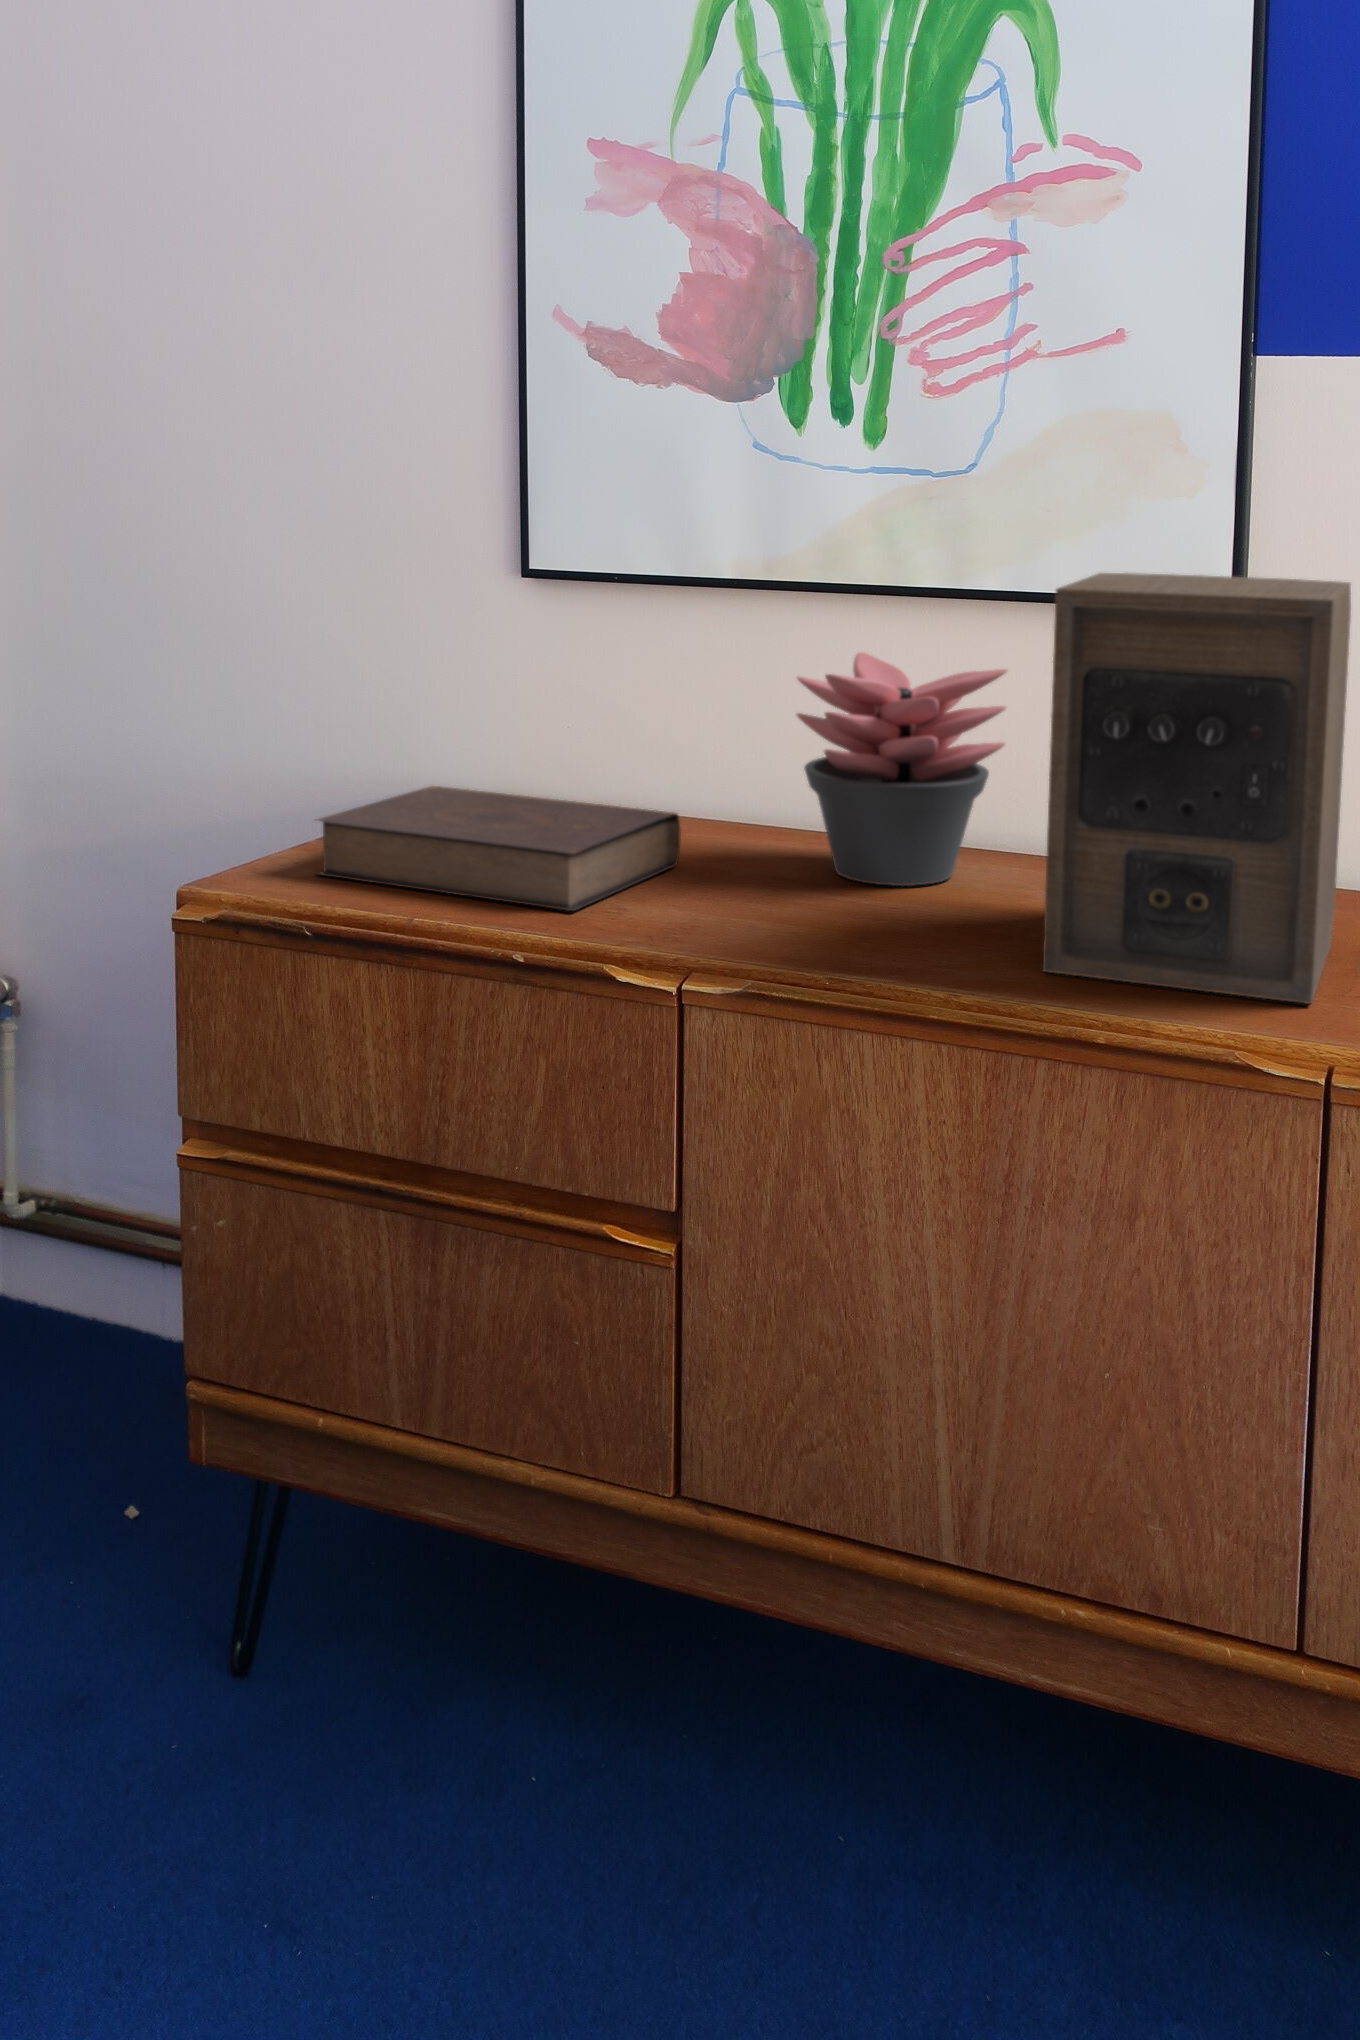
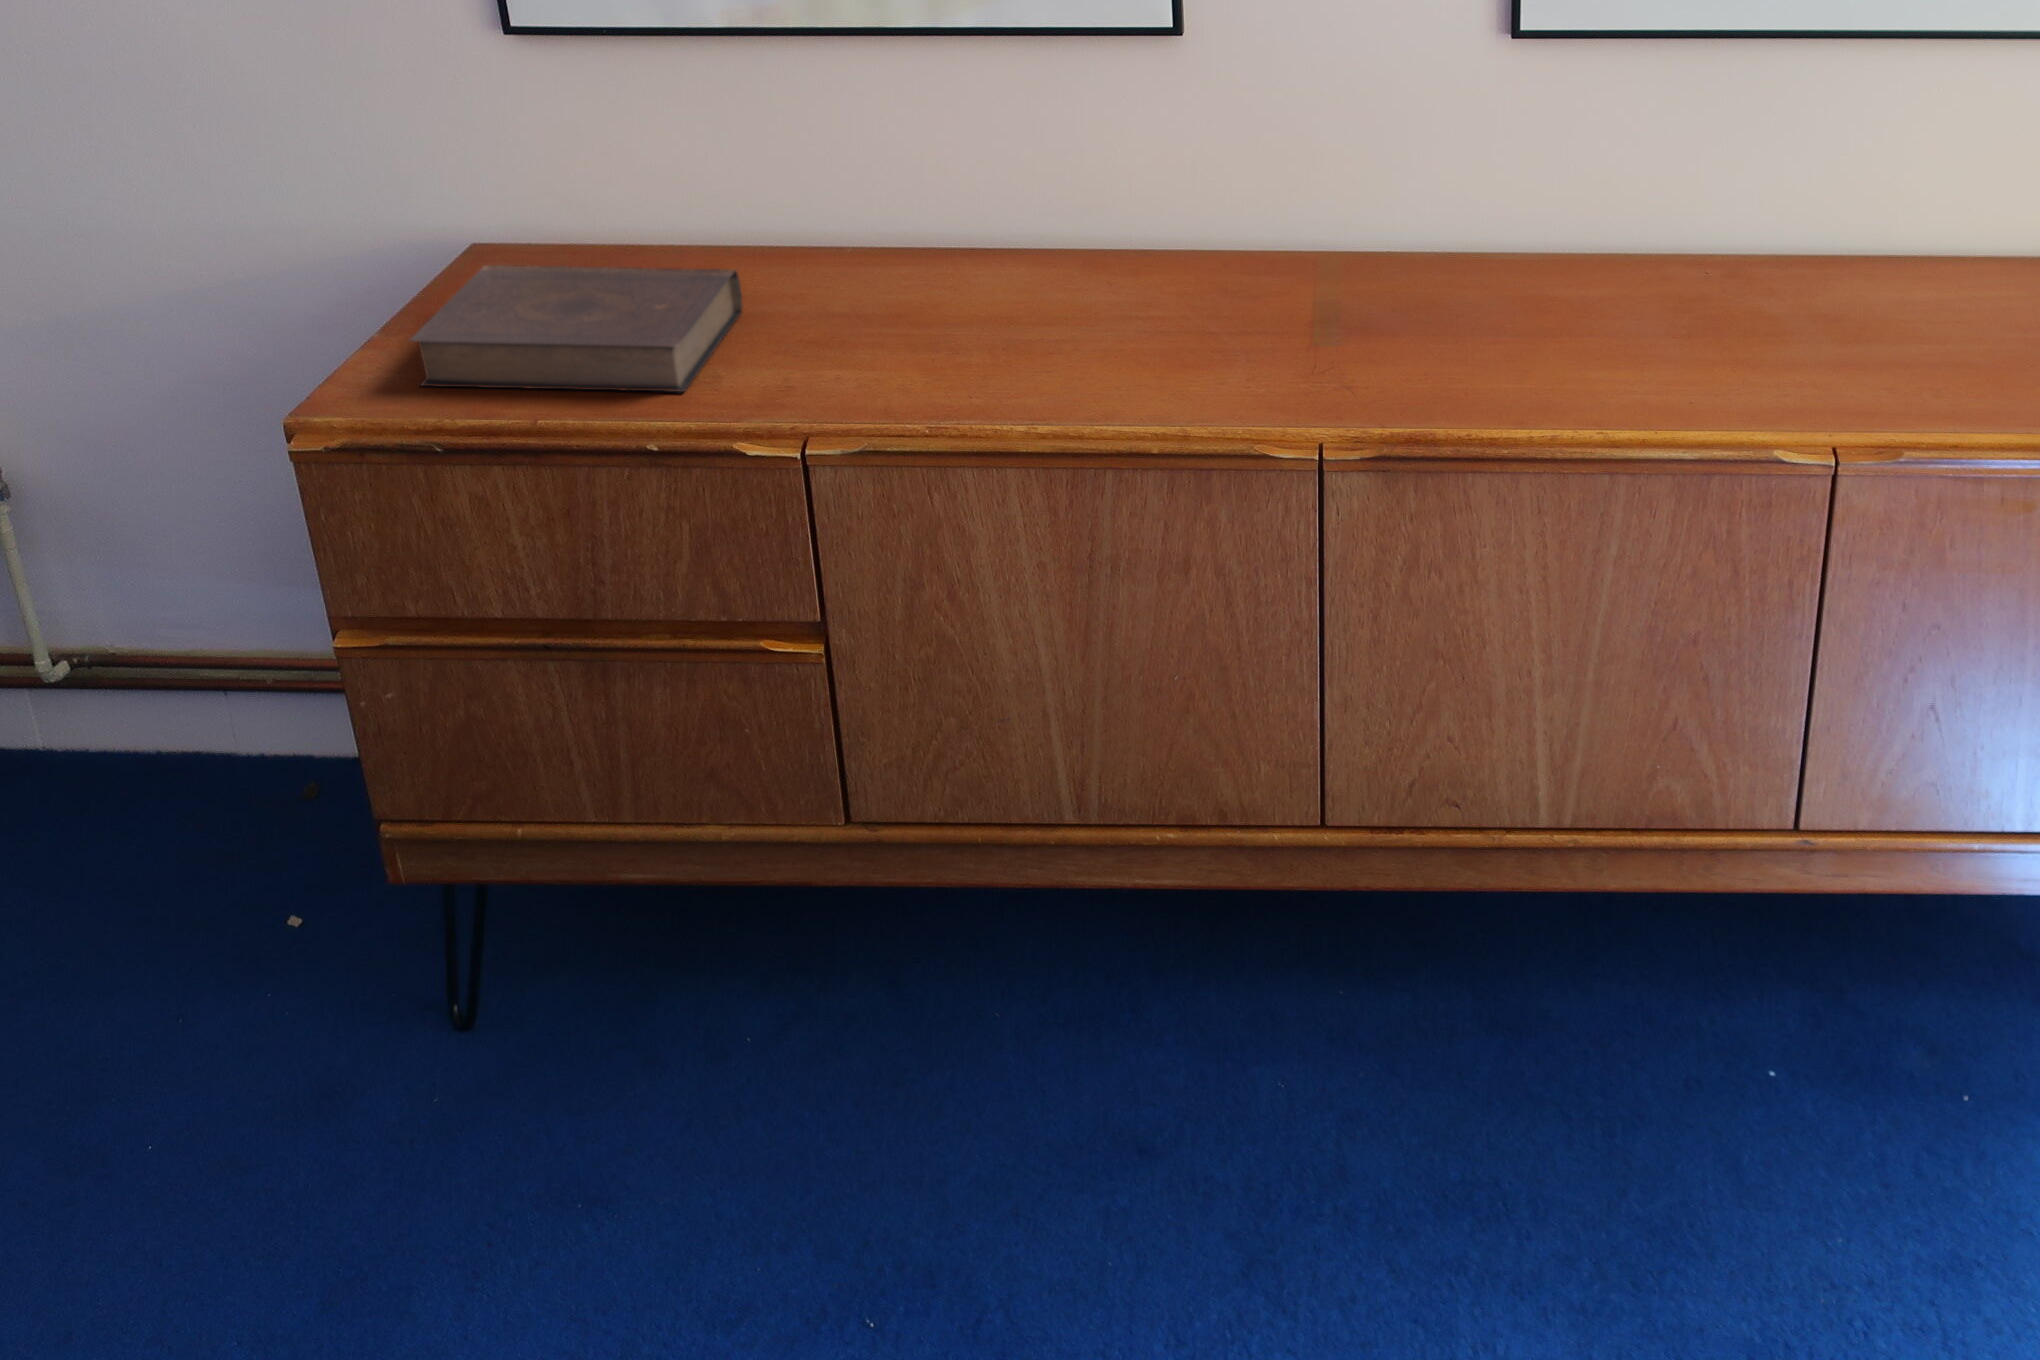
speaker: present [1043,573,1351,1004] -> none [1063,51,1281,391]
succulent plant: present [797,652,1007,886] -> none [821,96,1010,307]

